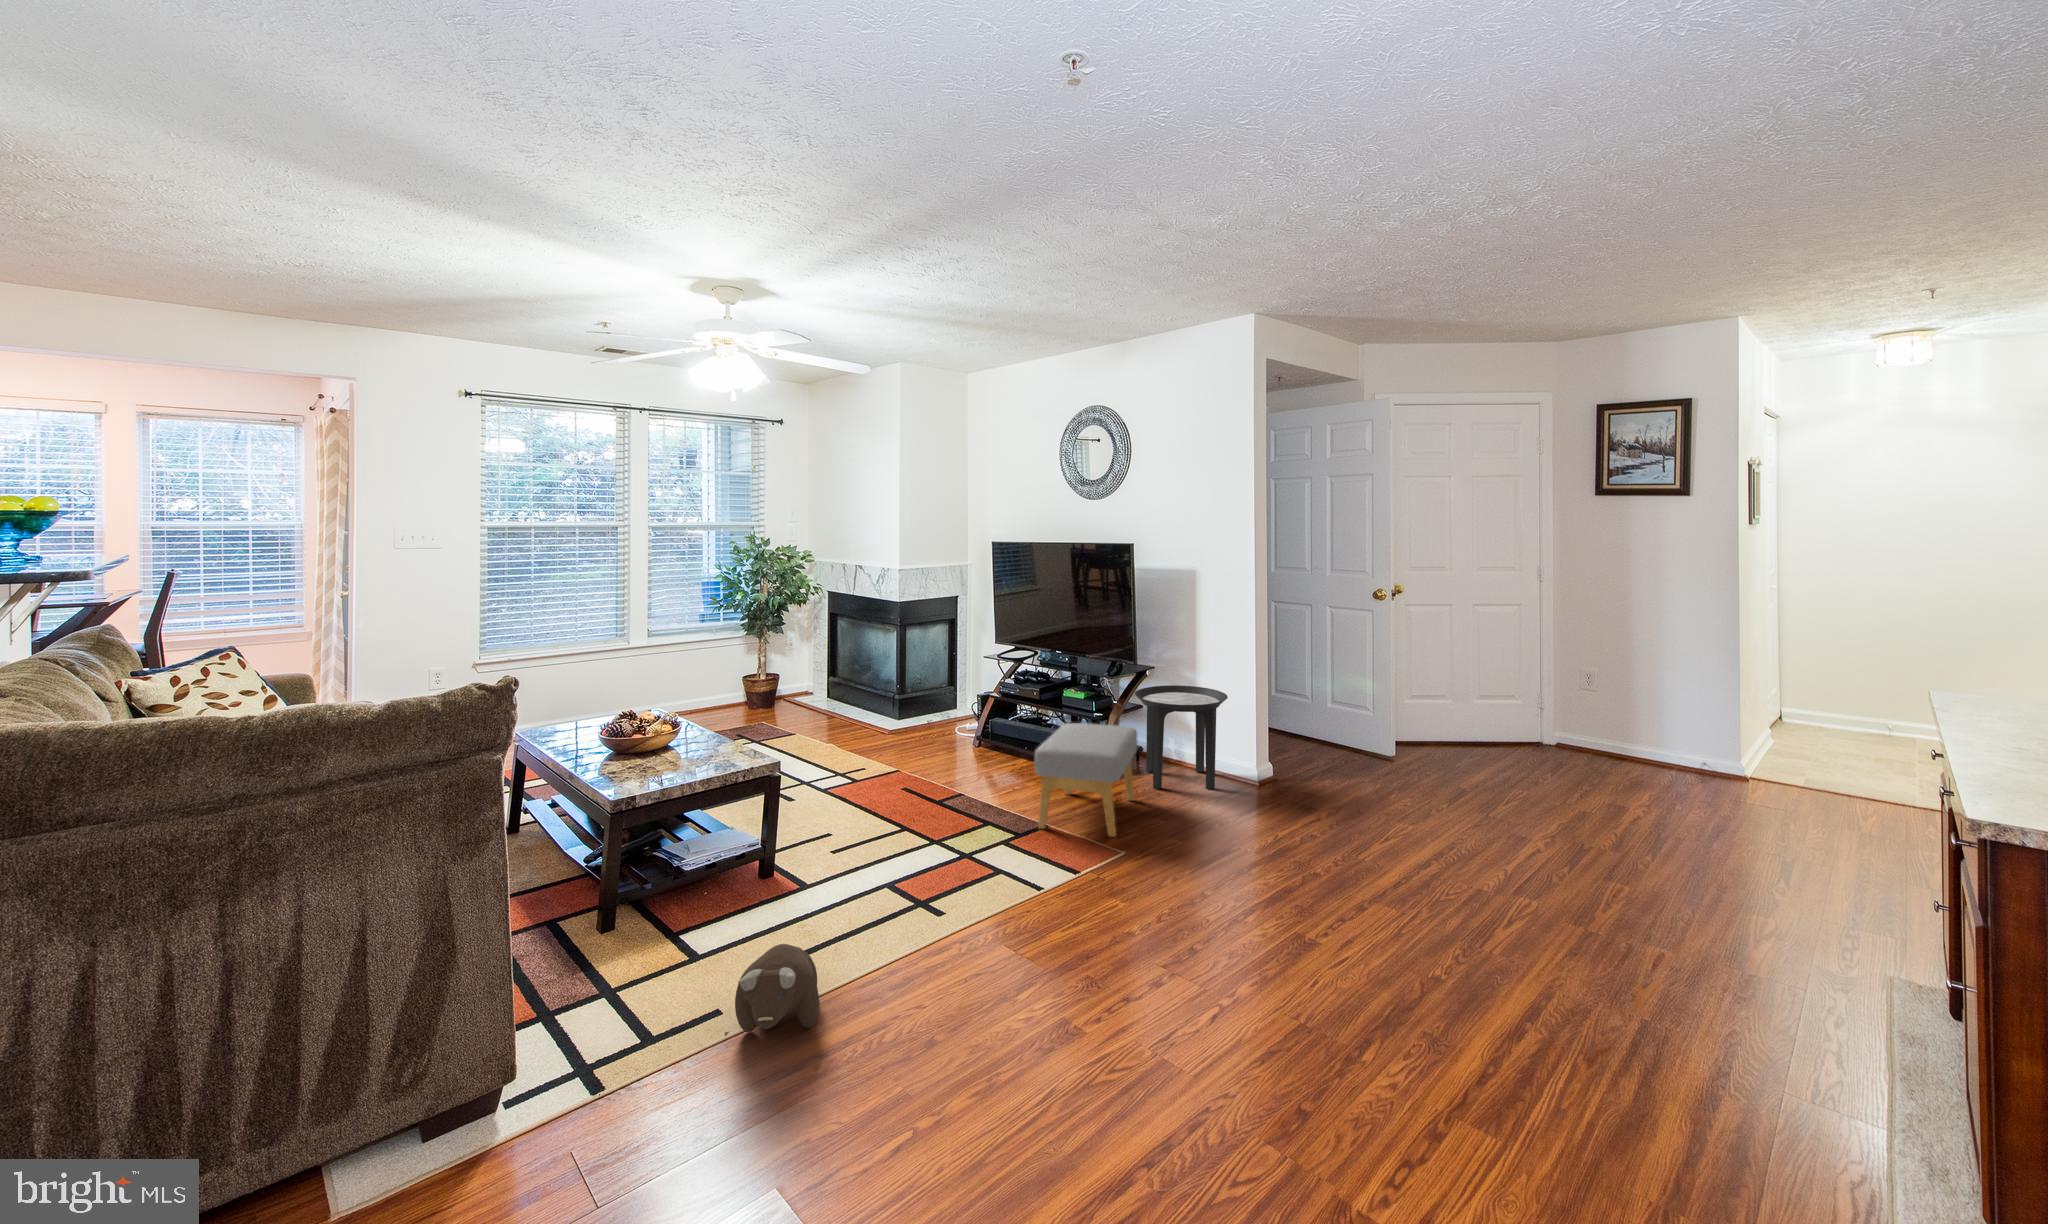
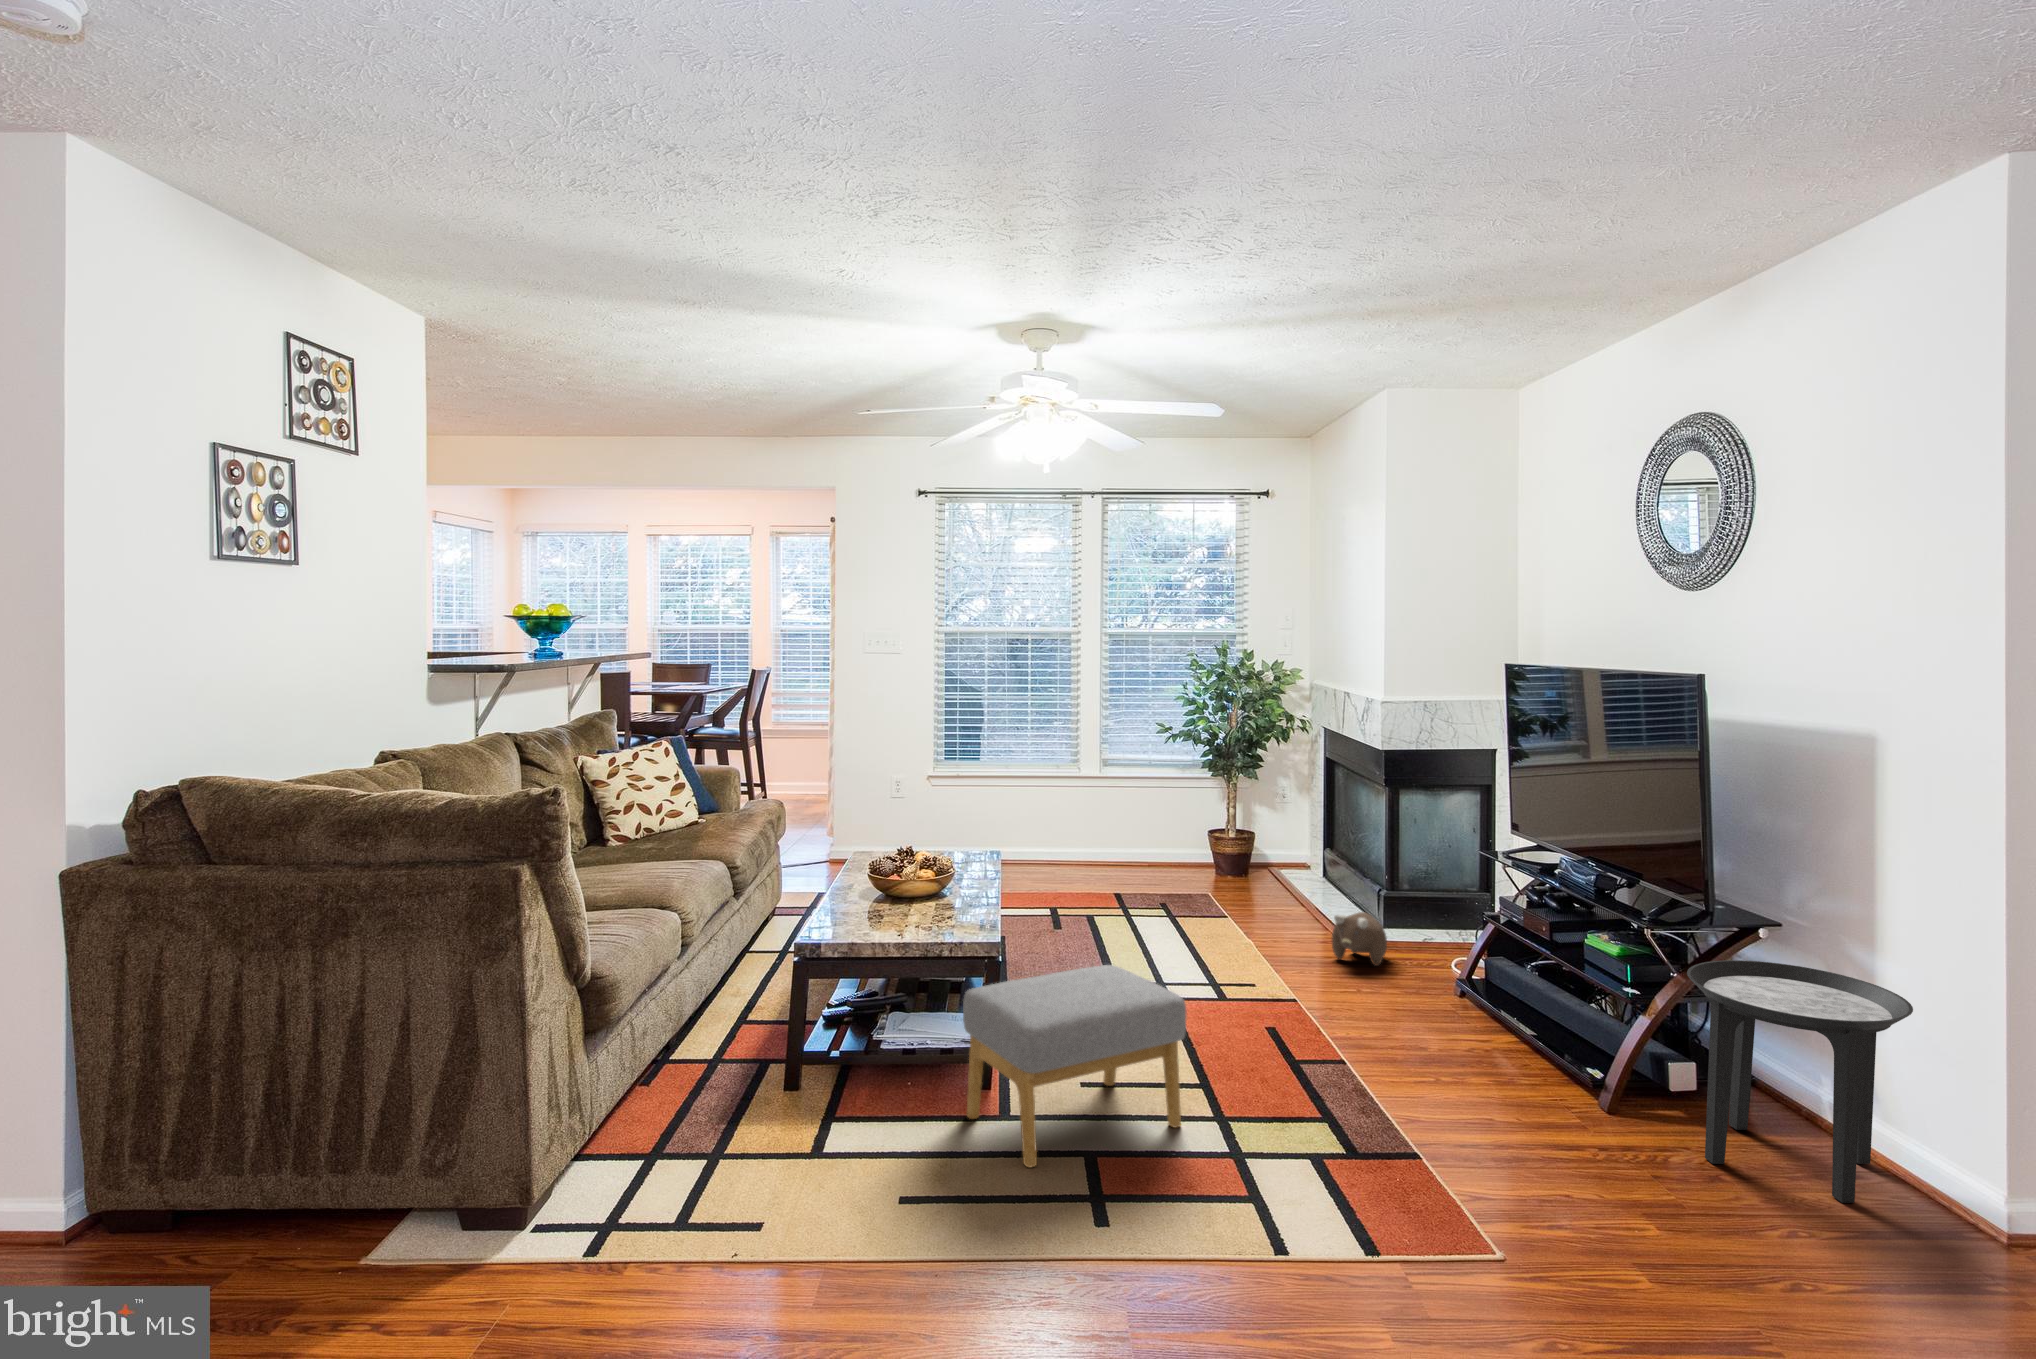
footstool: present [1035,723,1137,837] -> present [963,965,1186,1167]
plush toy: present [735,944,819,1032] -> present [1332,912,1387,966]

